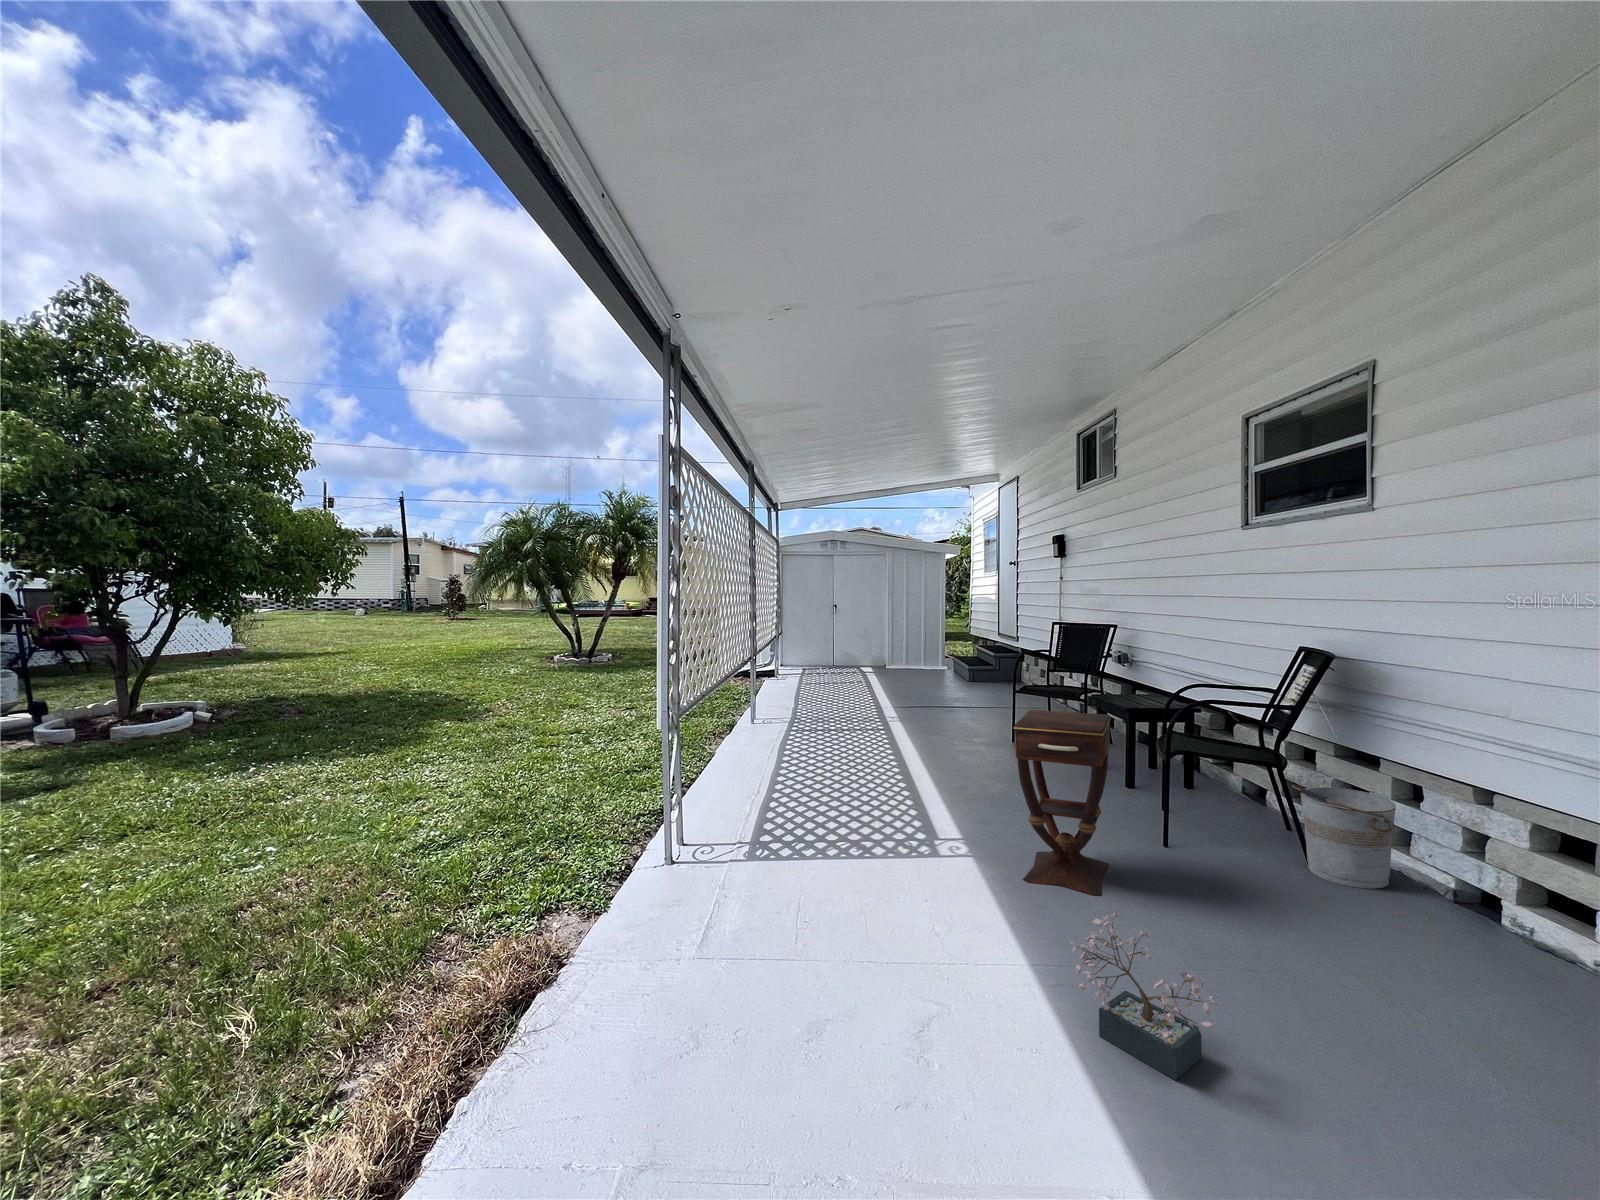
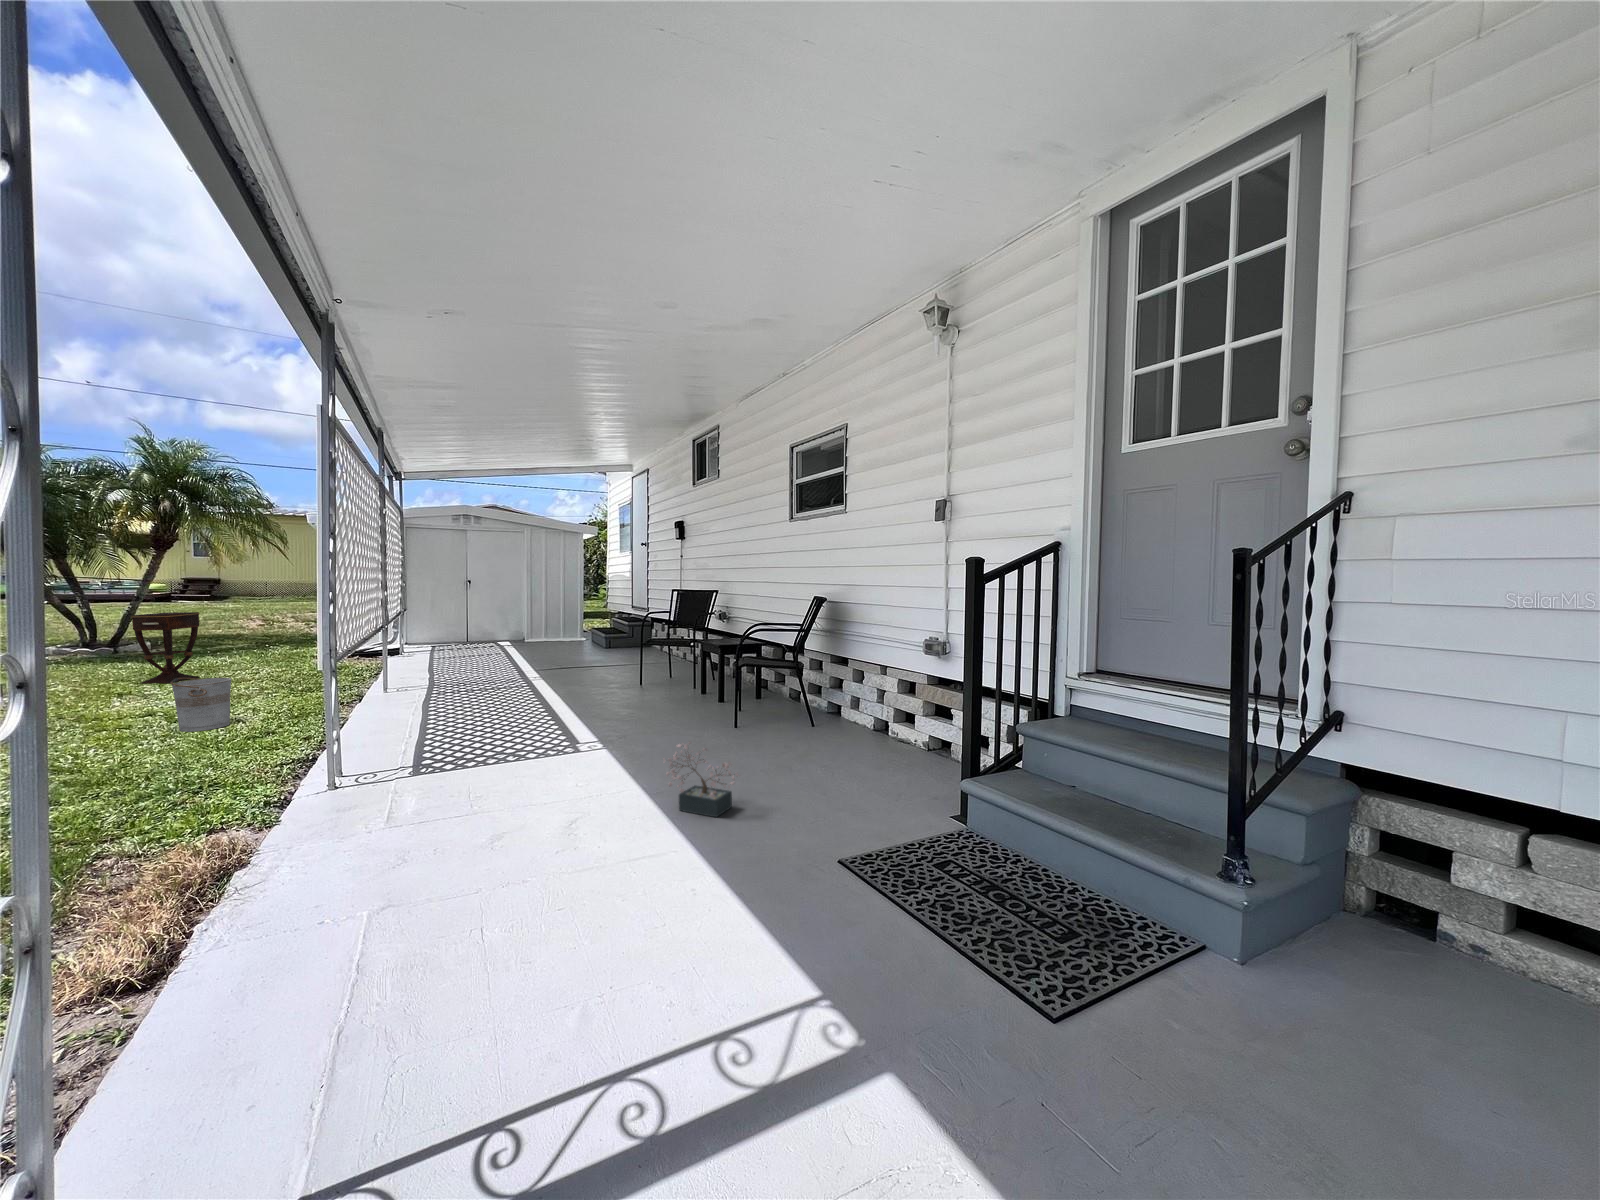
side table: present [1014,710,1111,895] -> present [131,612,199,684]
bucket: present [1292,785,1396,889] -> present [171,678,231,732]

